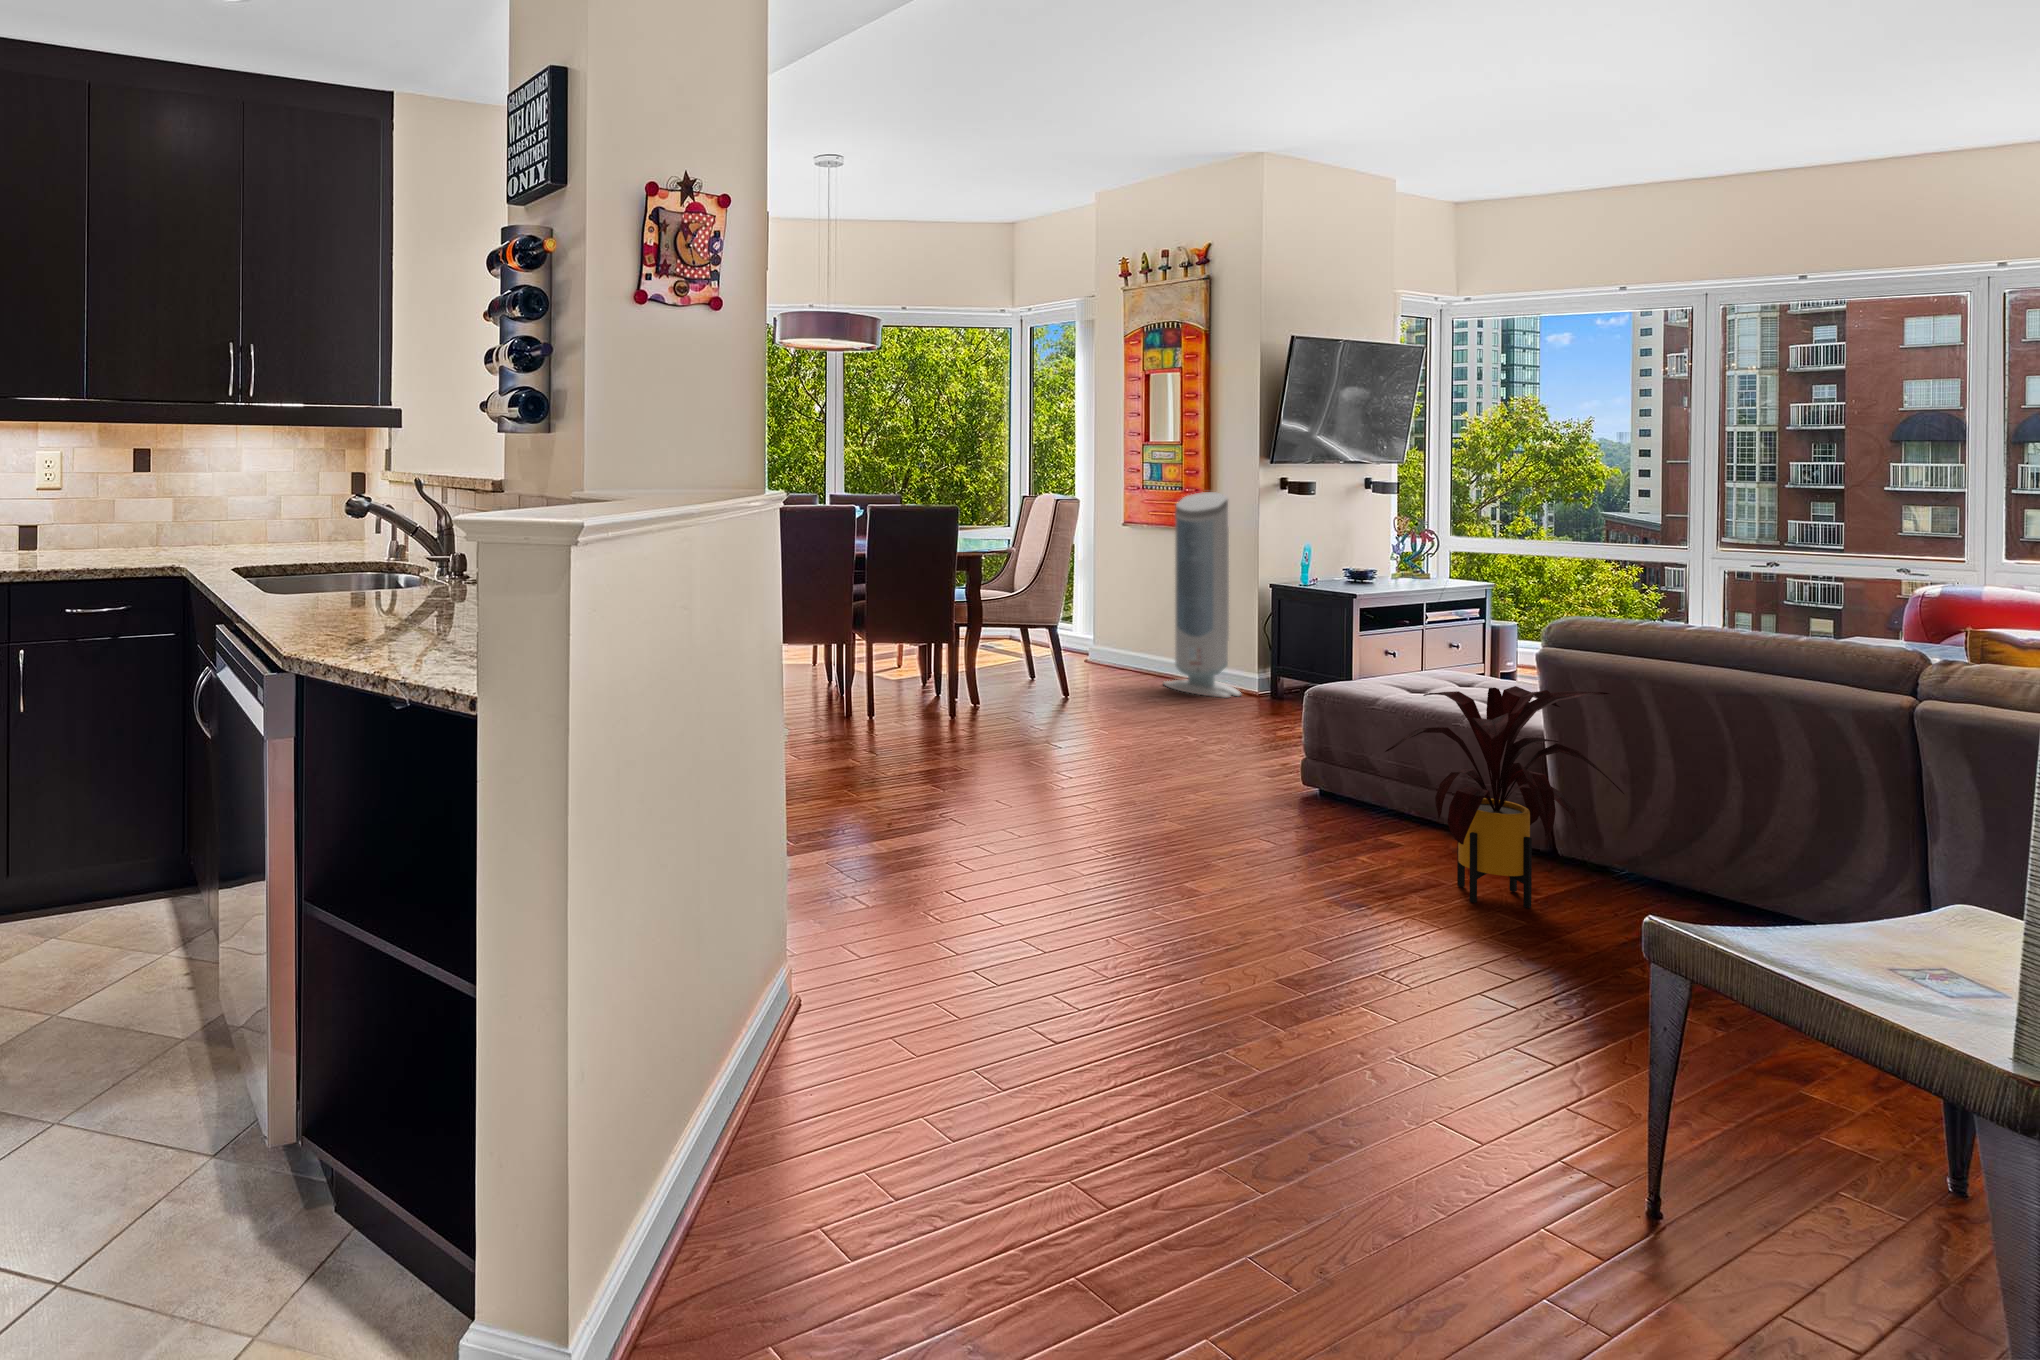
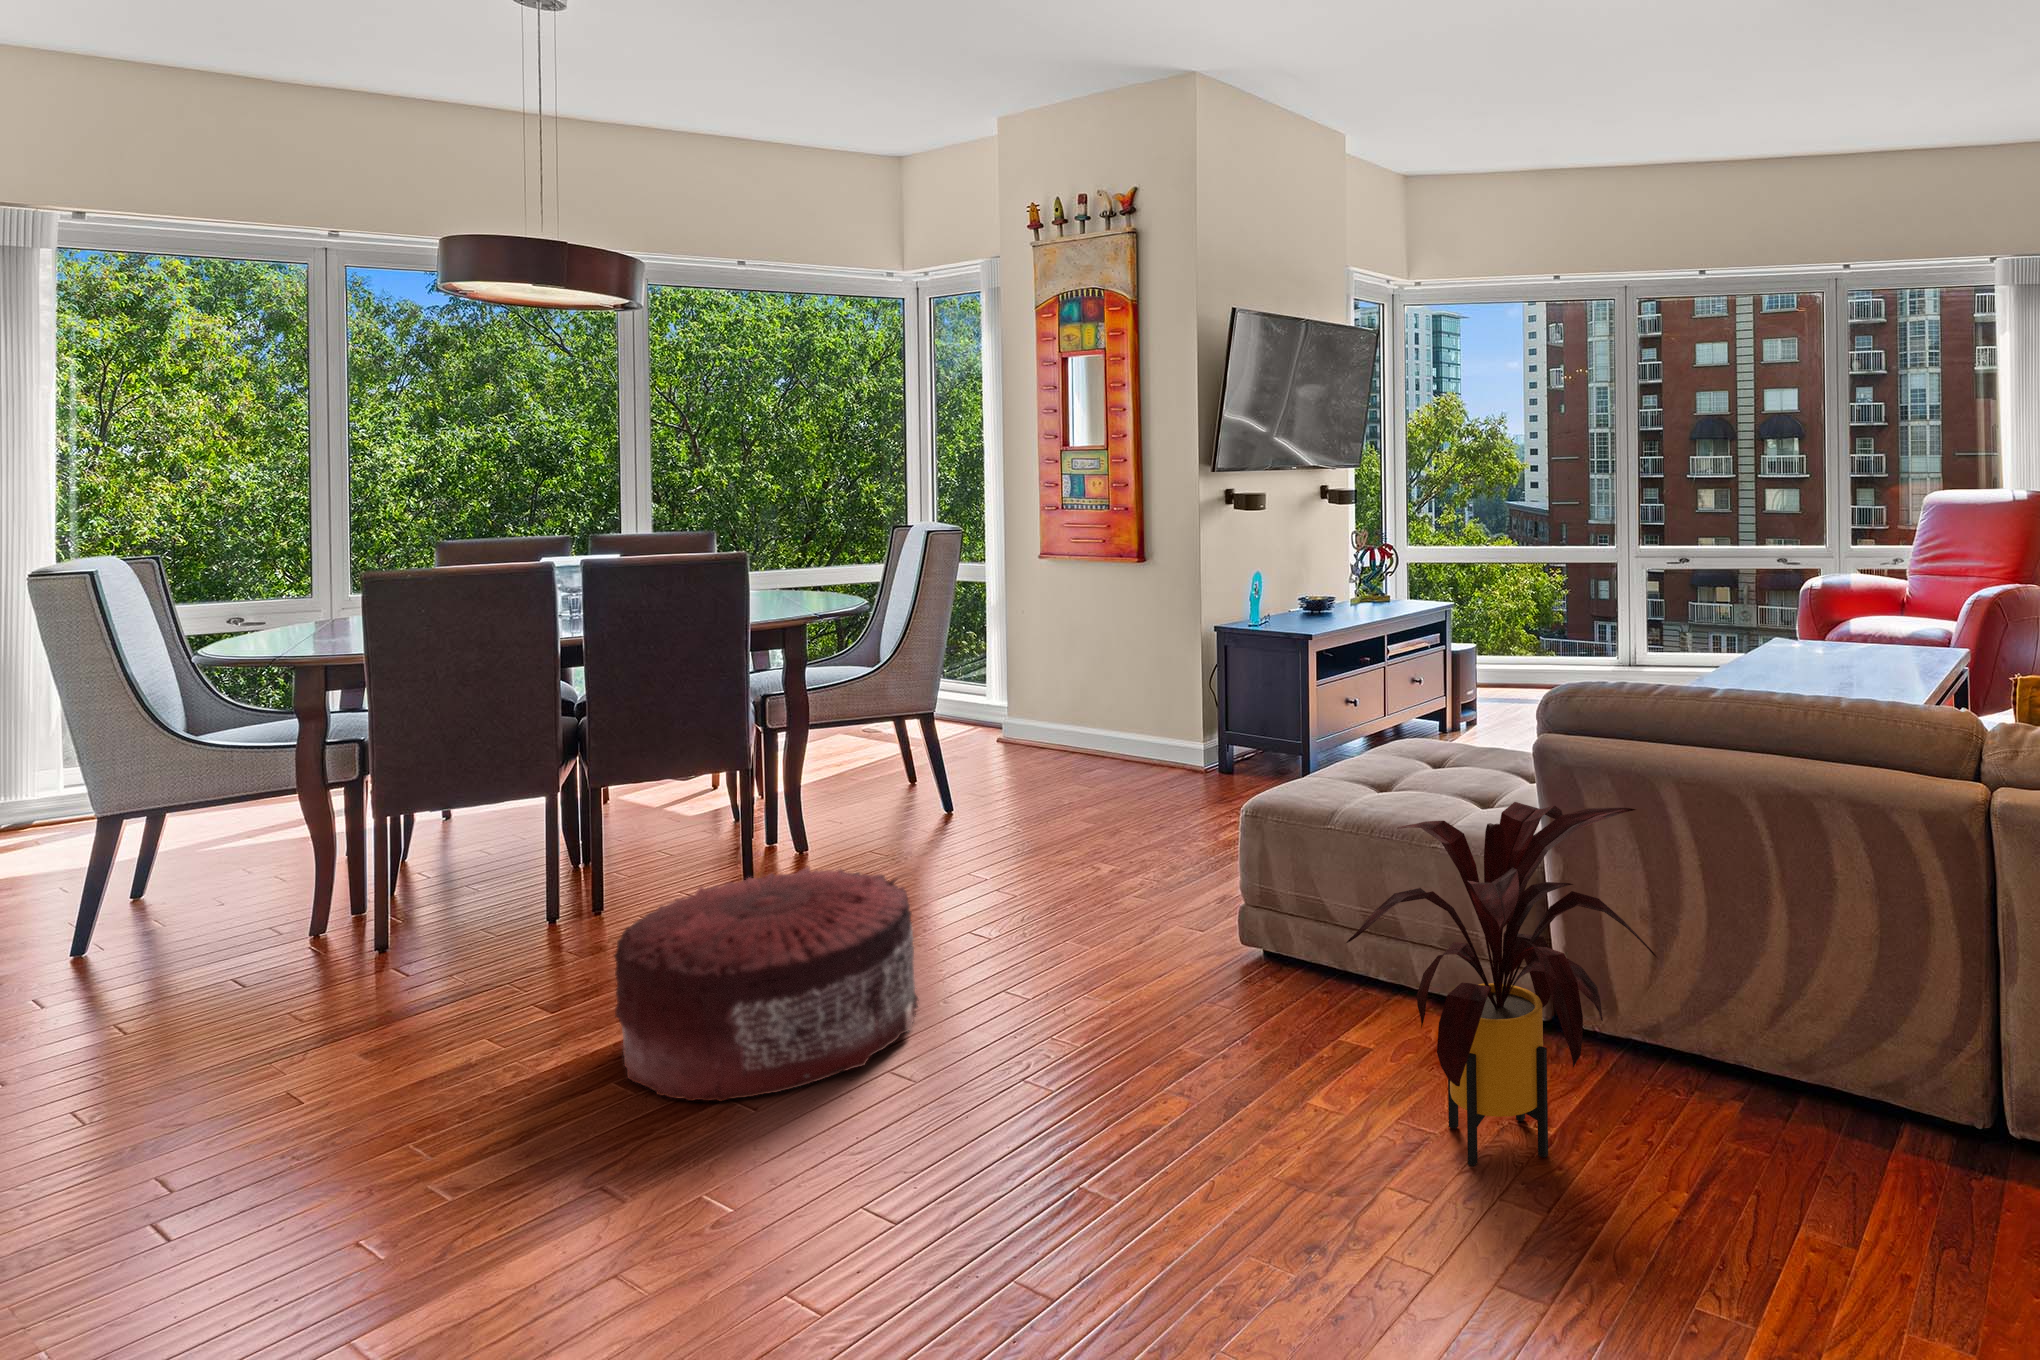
air purifier: present [1164,492,1241,698] -> none [1087,511,1183,783]
pouf: none [920,695,1085,807] -> present [614,866,919,1101]

